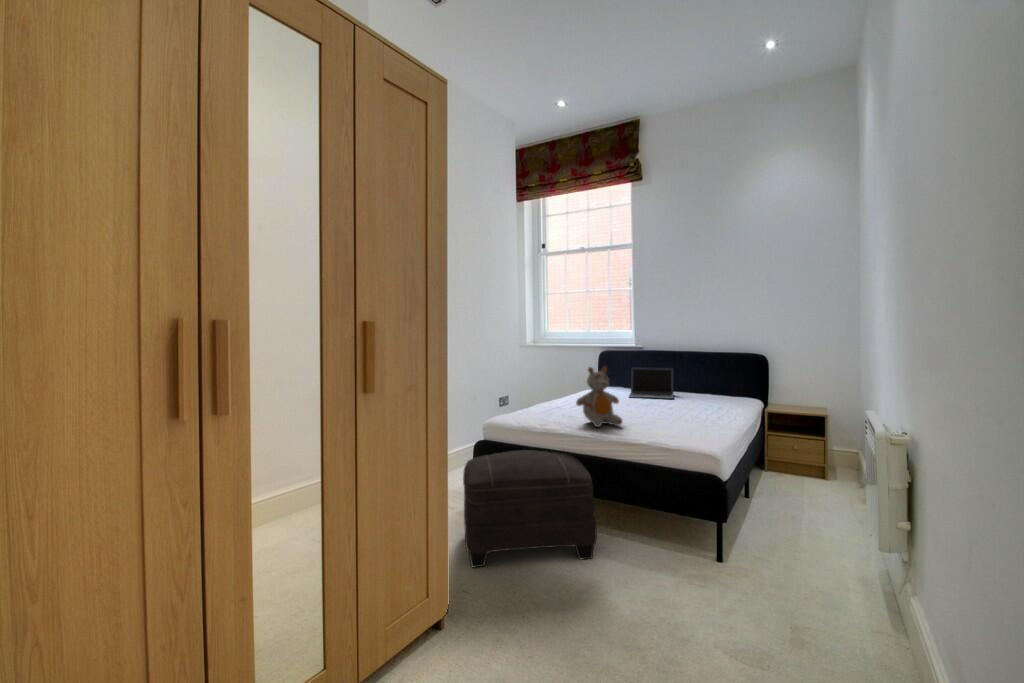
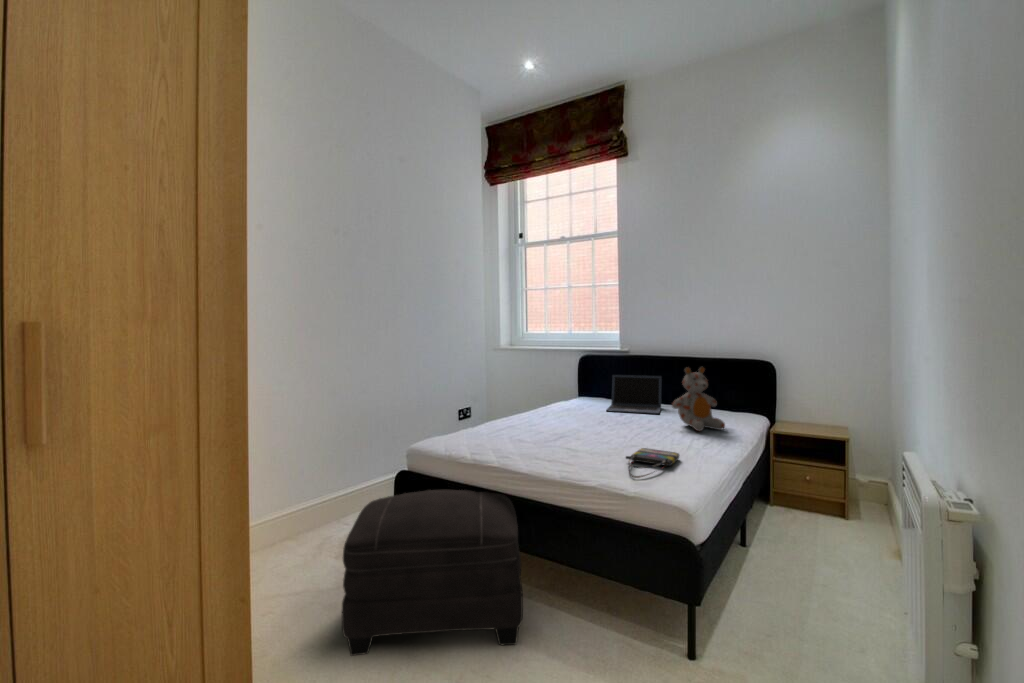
stuffed bear: present [576,366,622,427] -> present [672,367,725,431]
tote bag: none [661,420,702,439] -> present [626,448,680,478]

